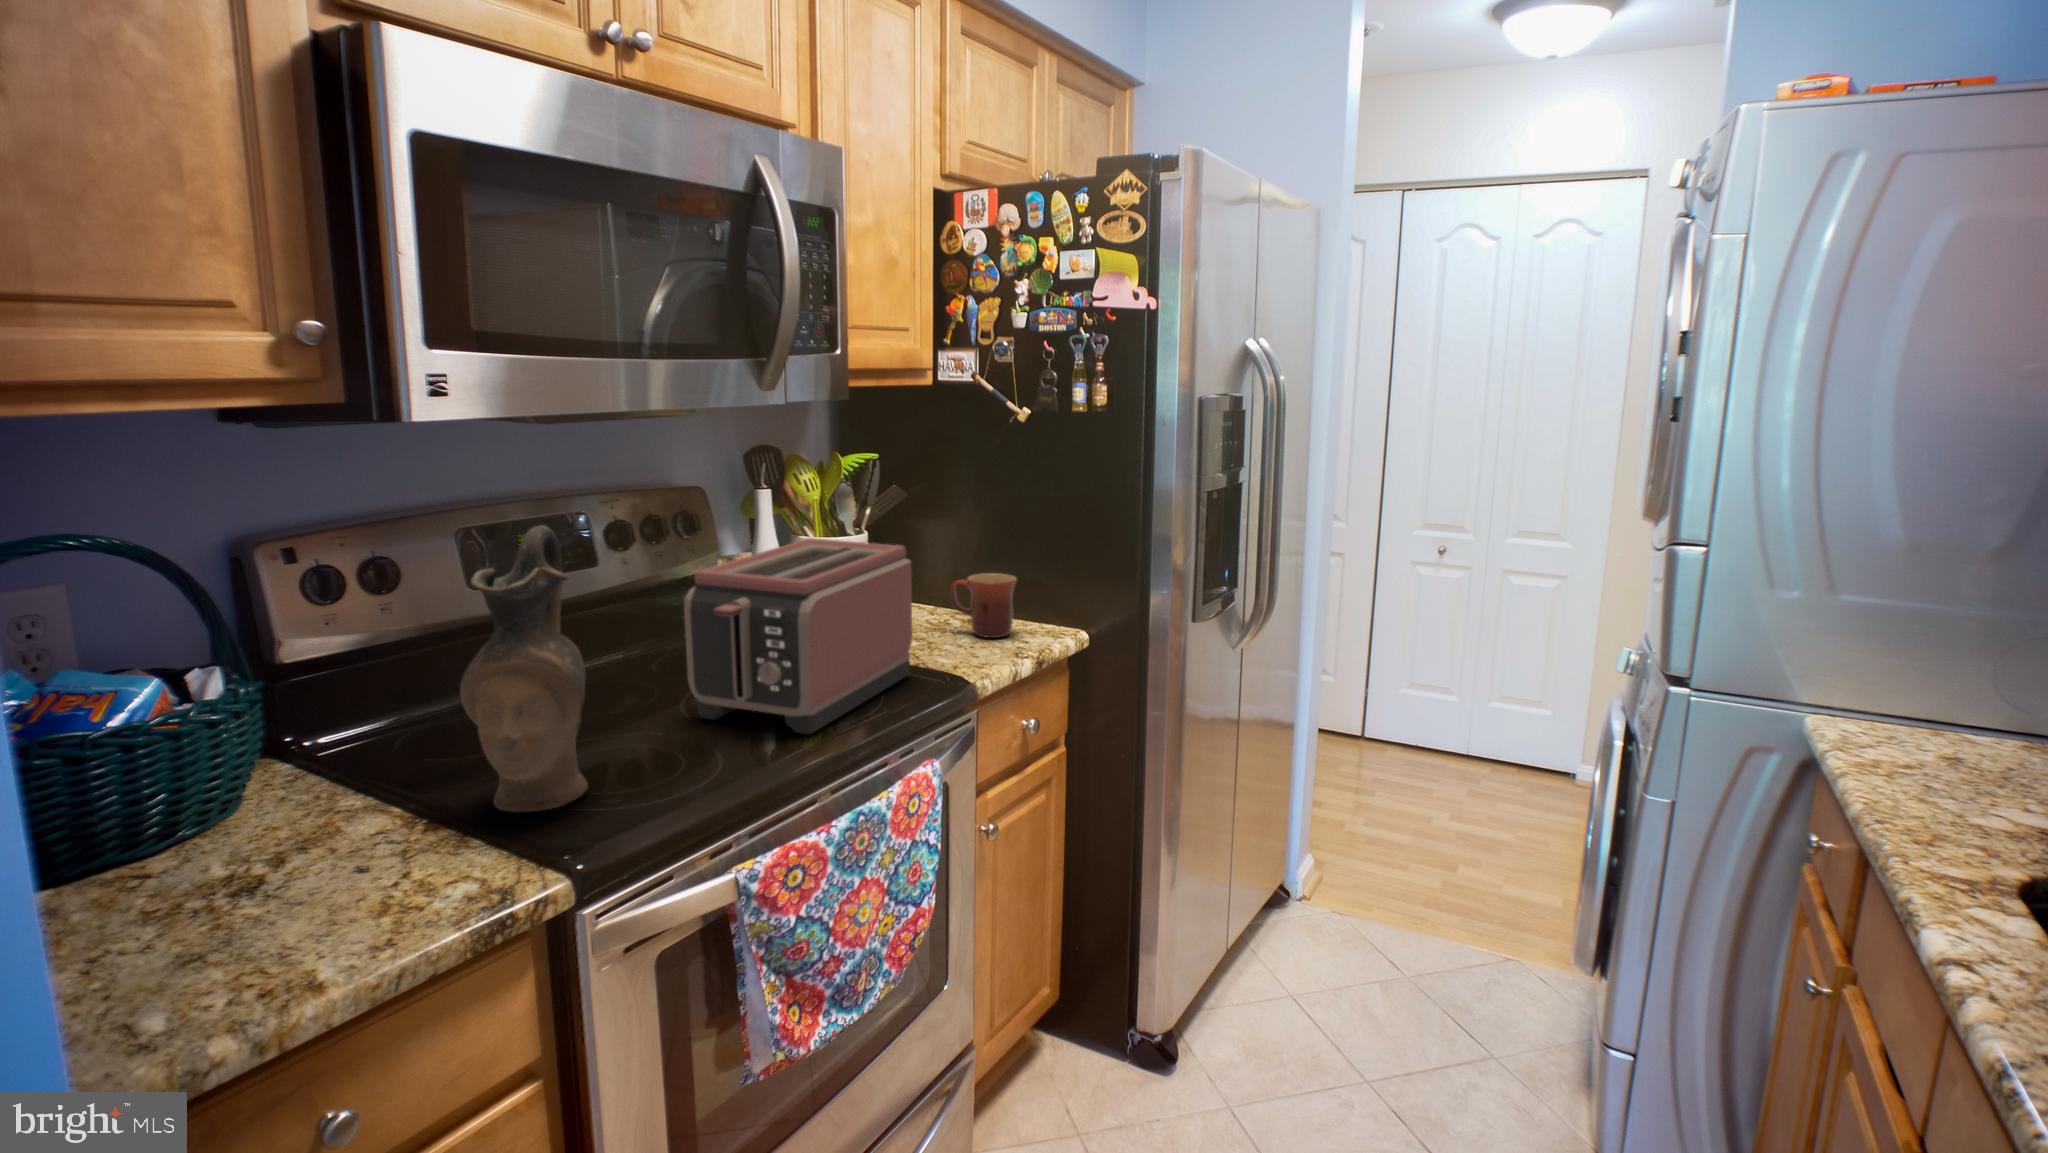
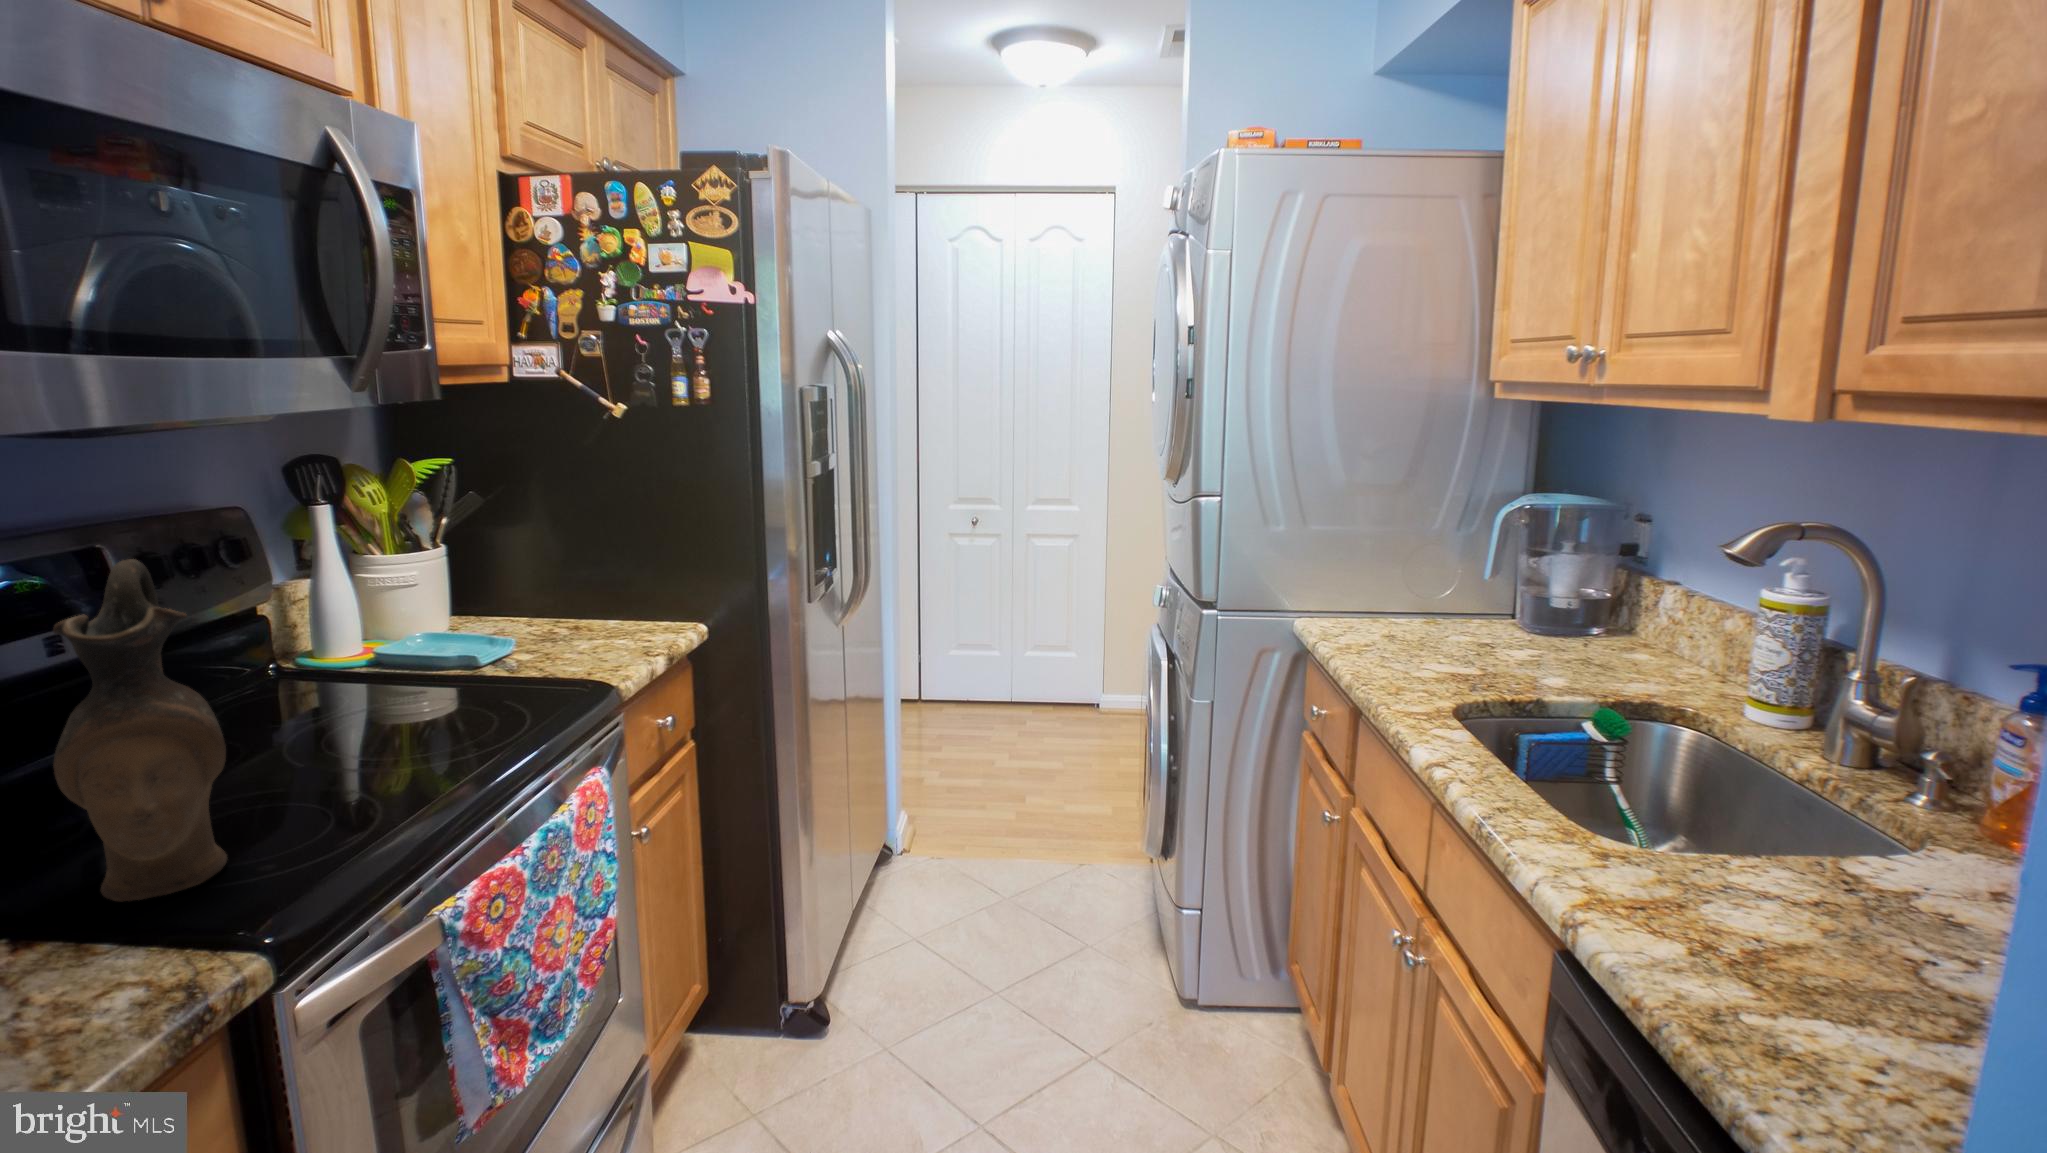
toaster: present [684,538,912,734] -> none [289,552,546,764]
mug: present [950,573,1016,638] -> none [559,574,632,641]

